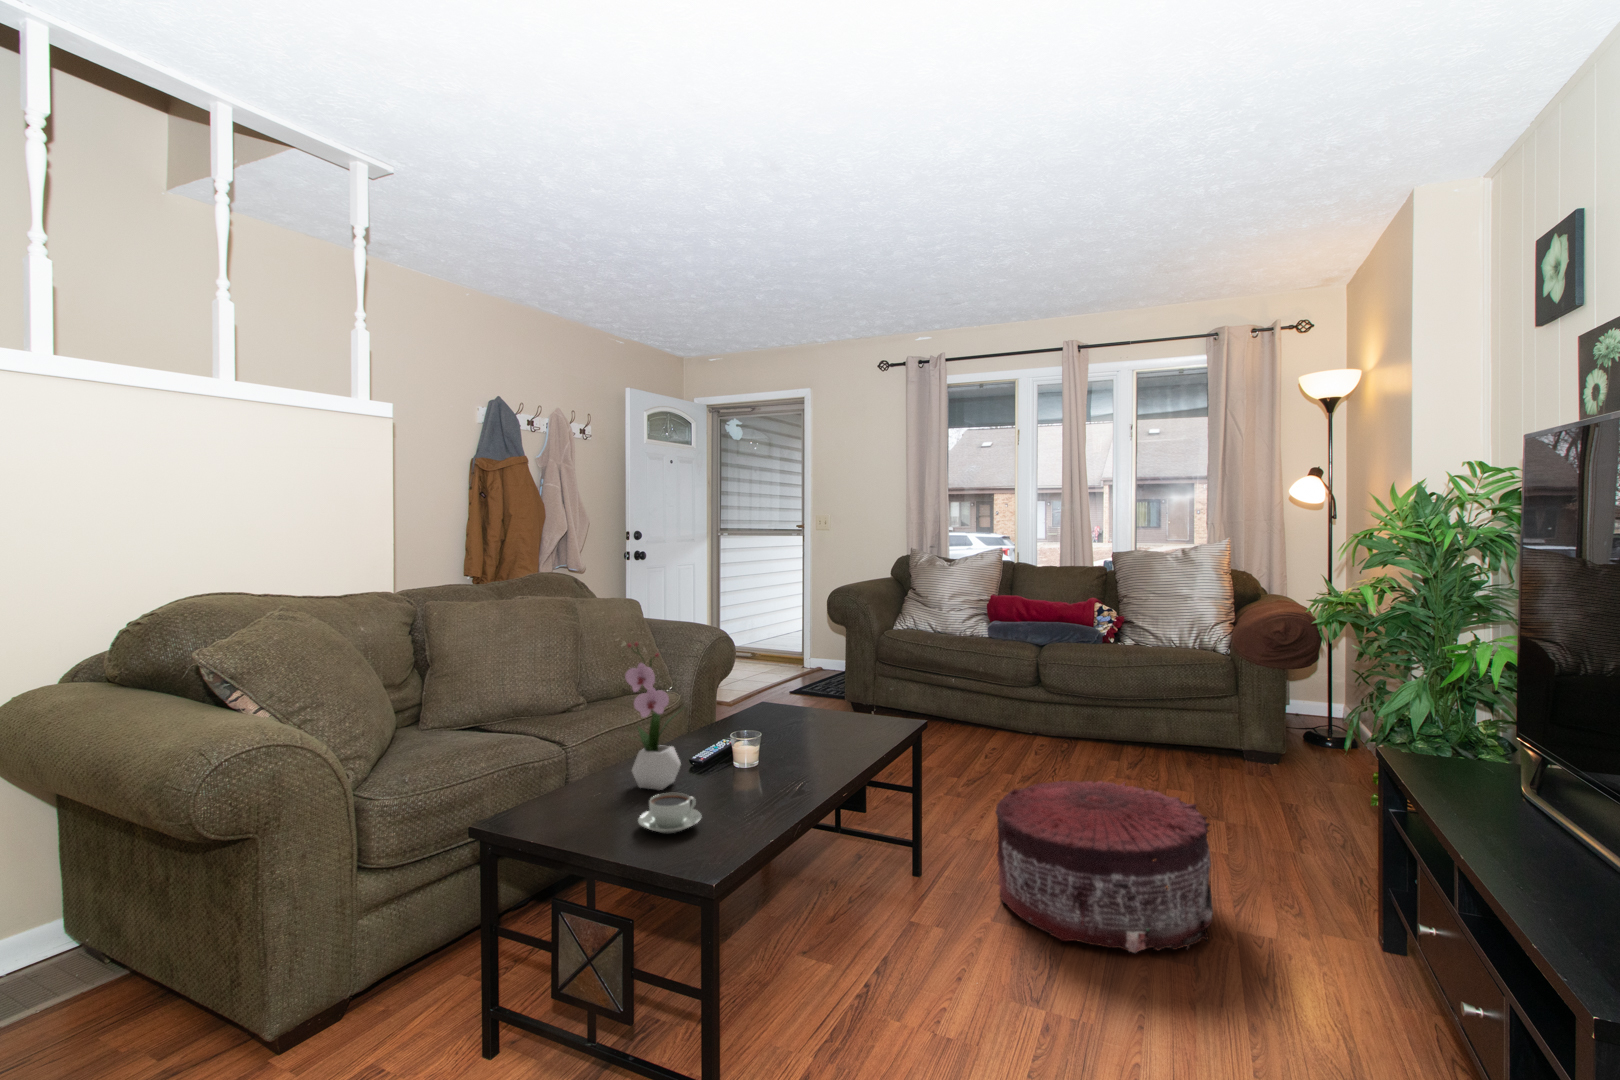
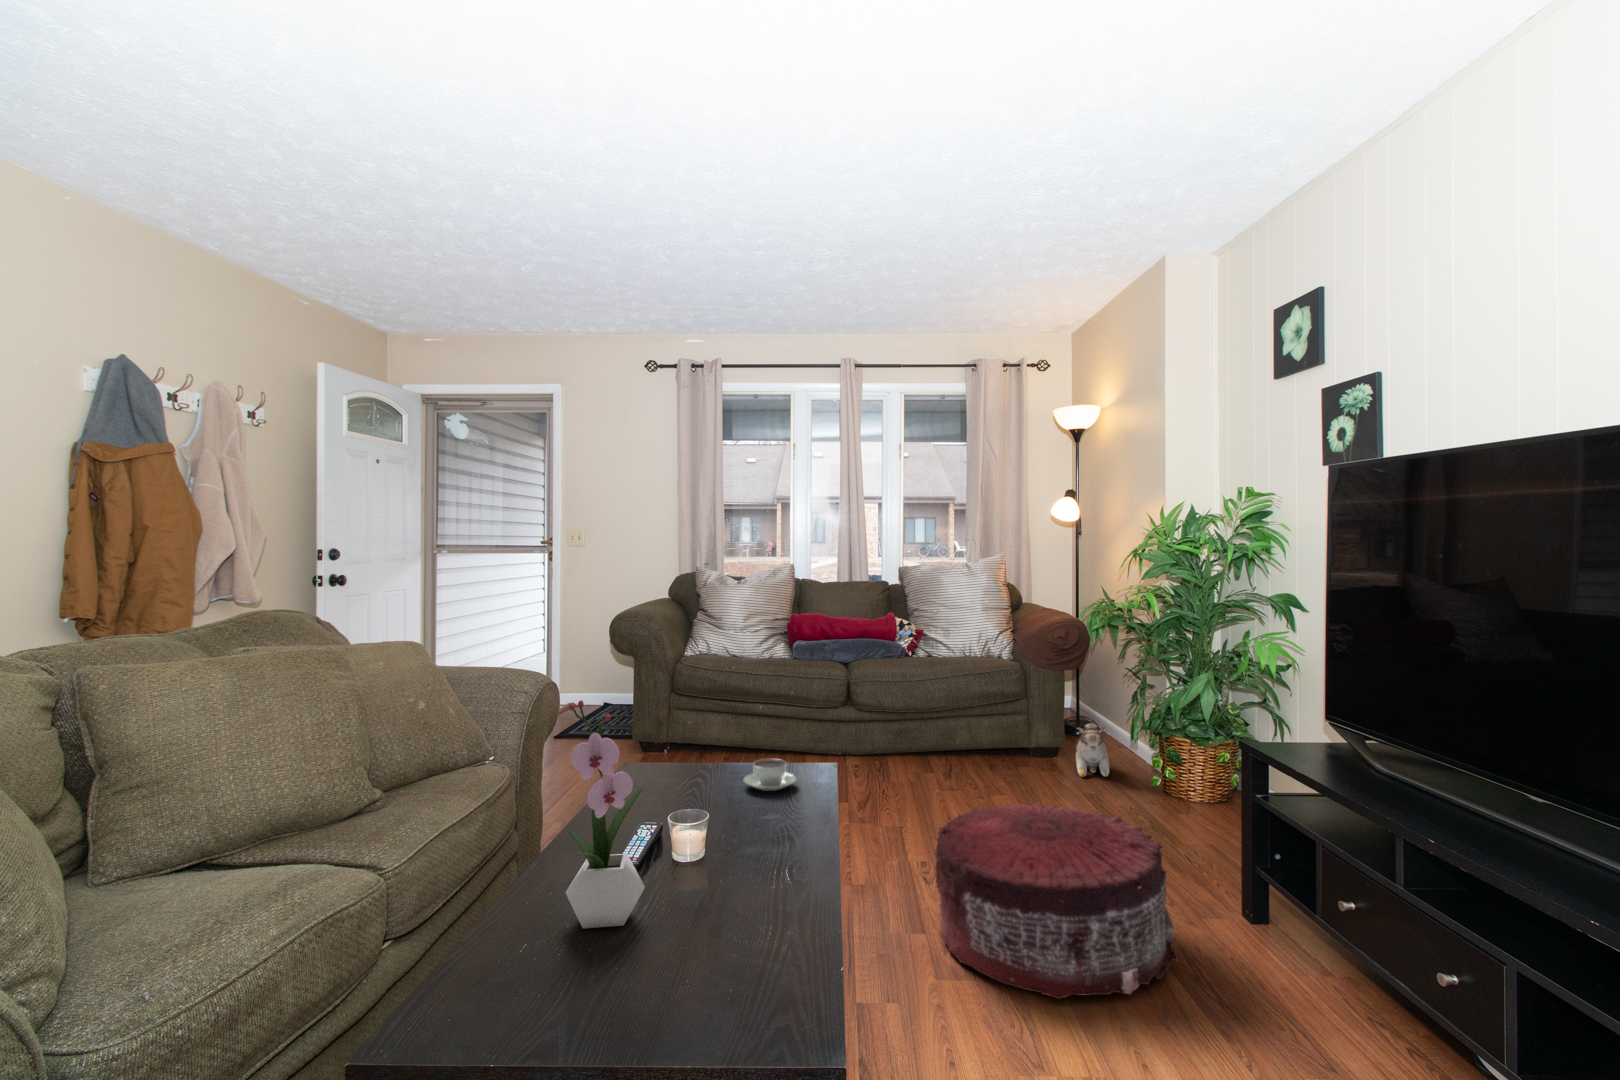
plush toy: none [1273,726,1324,786] -> present [1076,723,1110,777]
coffee cup: present [638,793,701,833] -> present [744,759,796,791]

